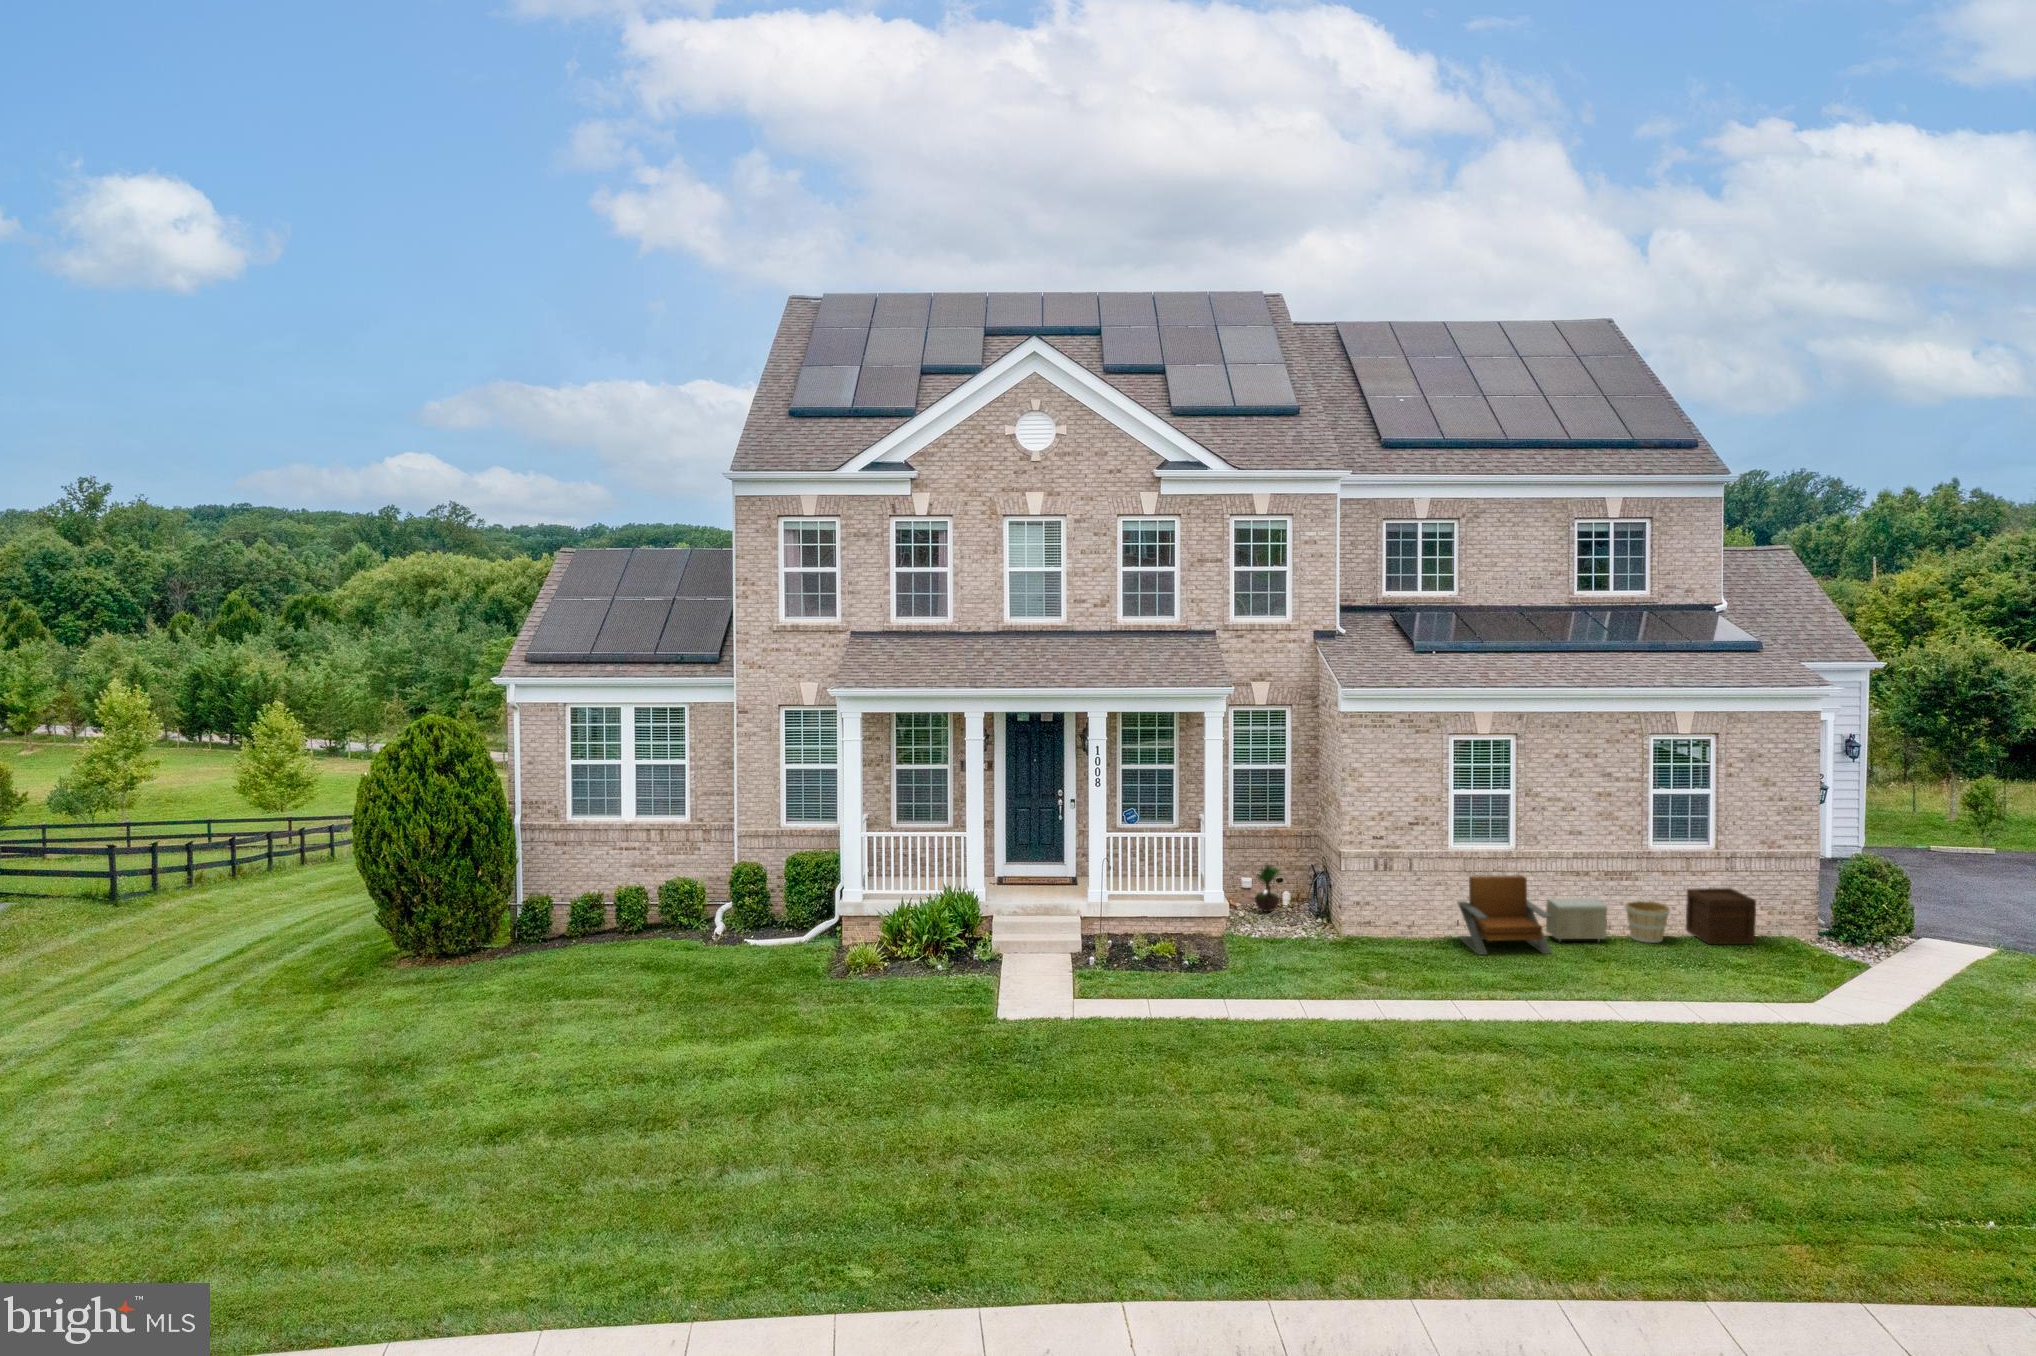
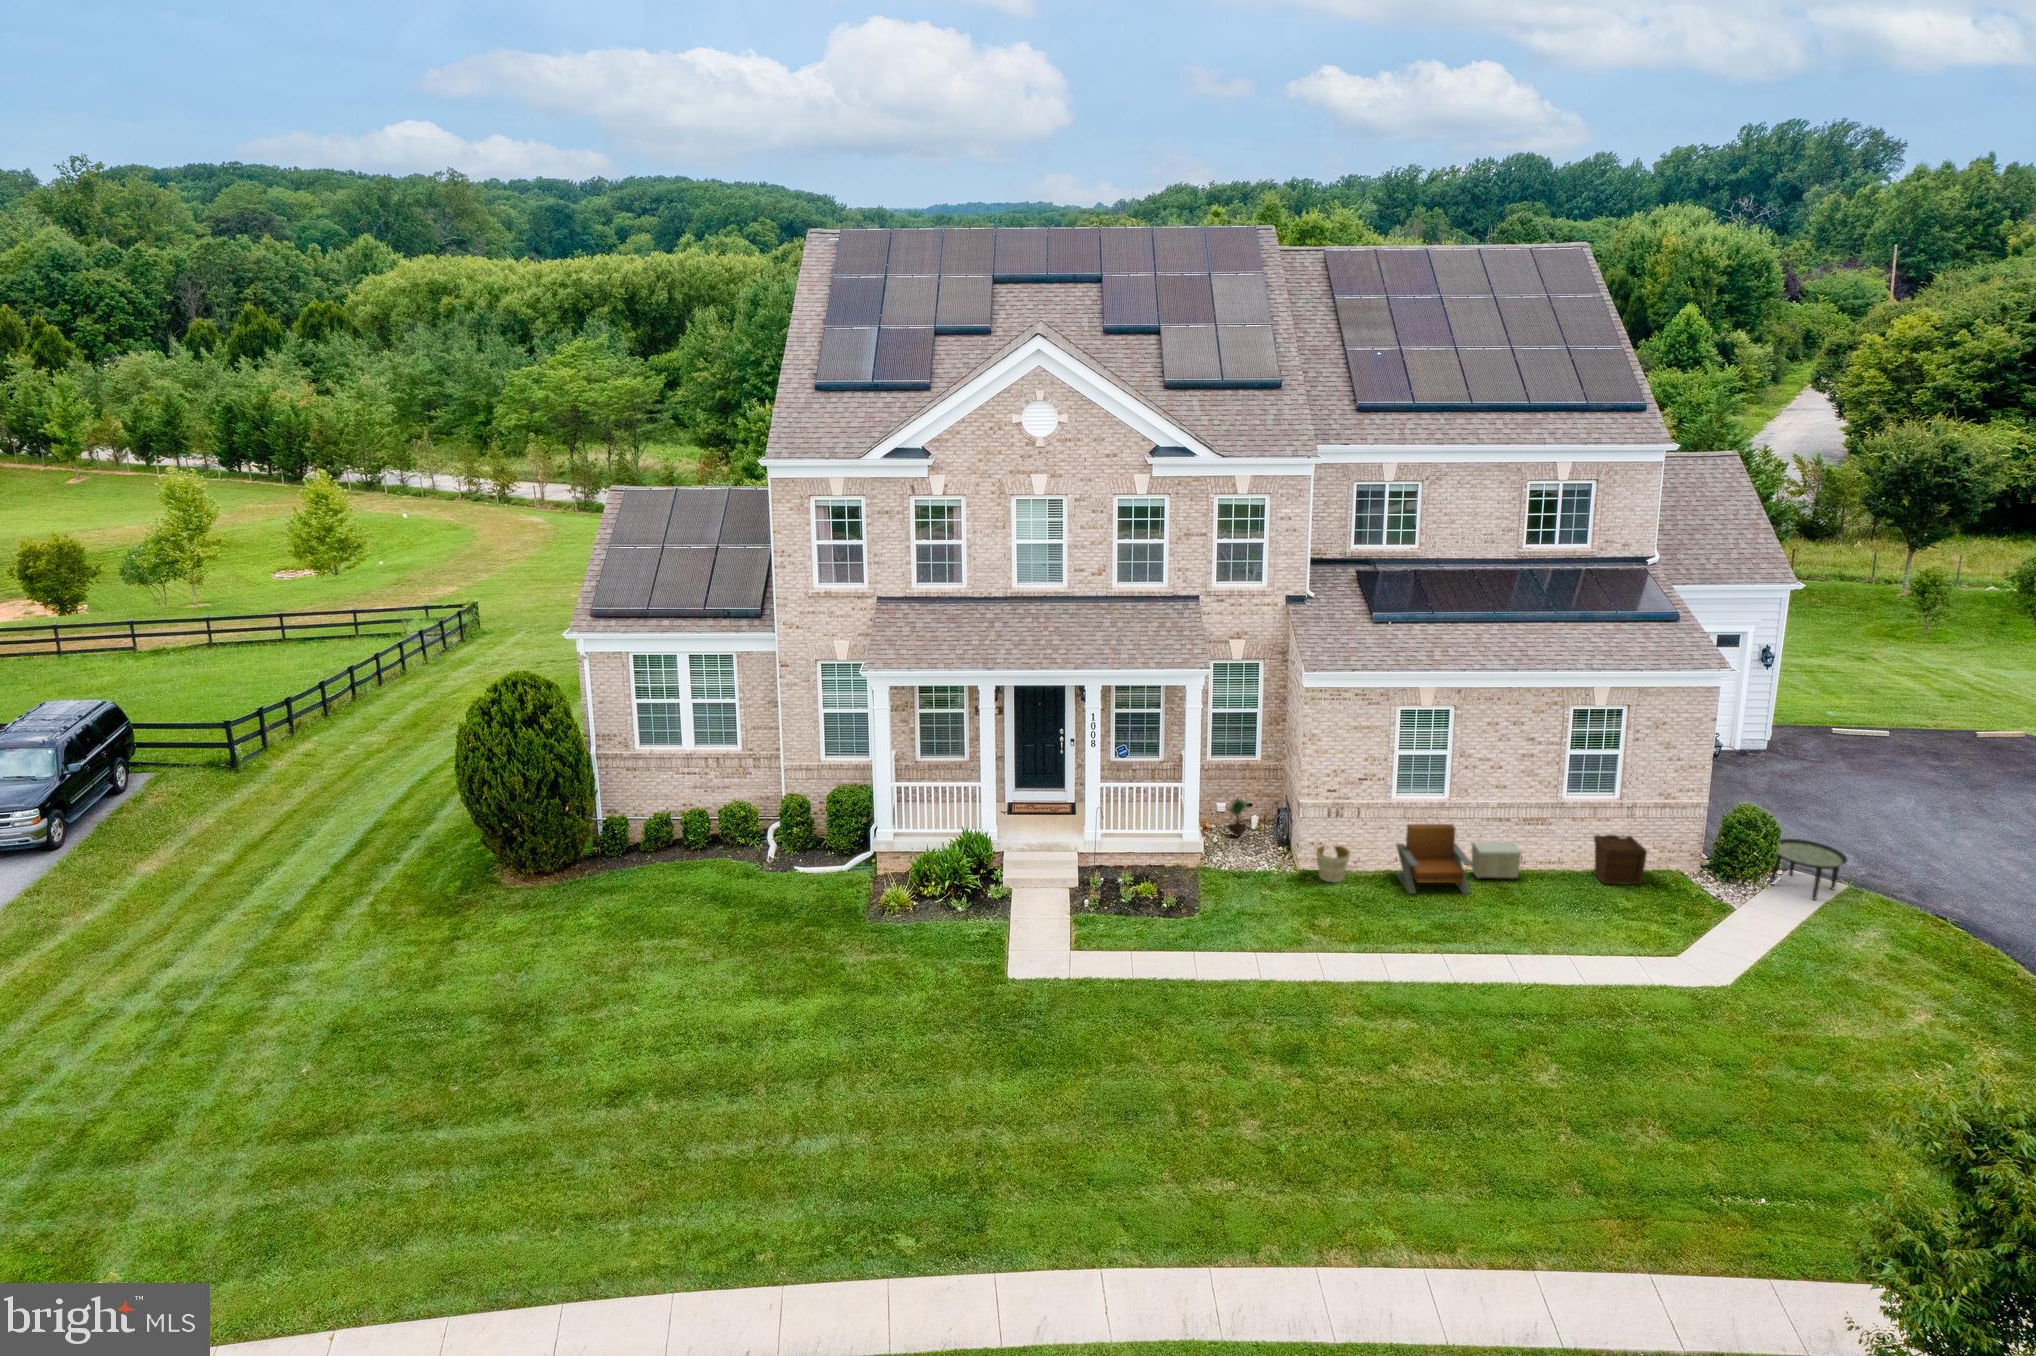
round table: none [1901,890,1996,954] -> present [1771,839,1847,900]
wooden bucket: present [1625,901,1670,943] -> present [1316,845,1351,883]

